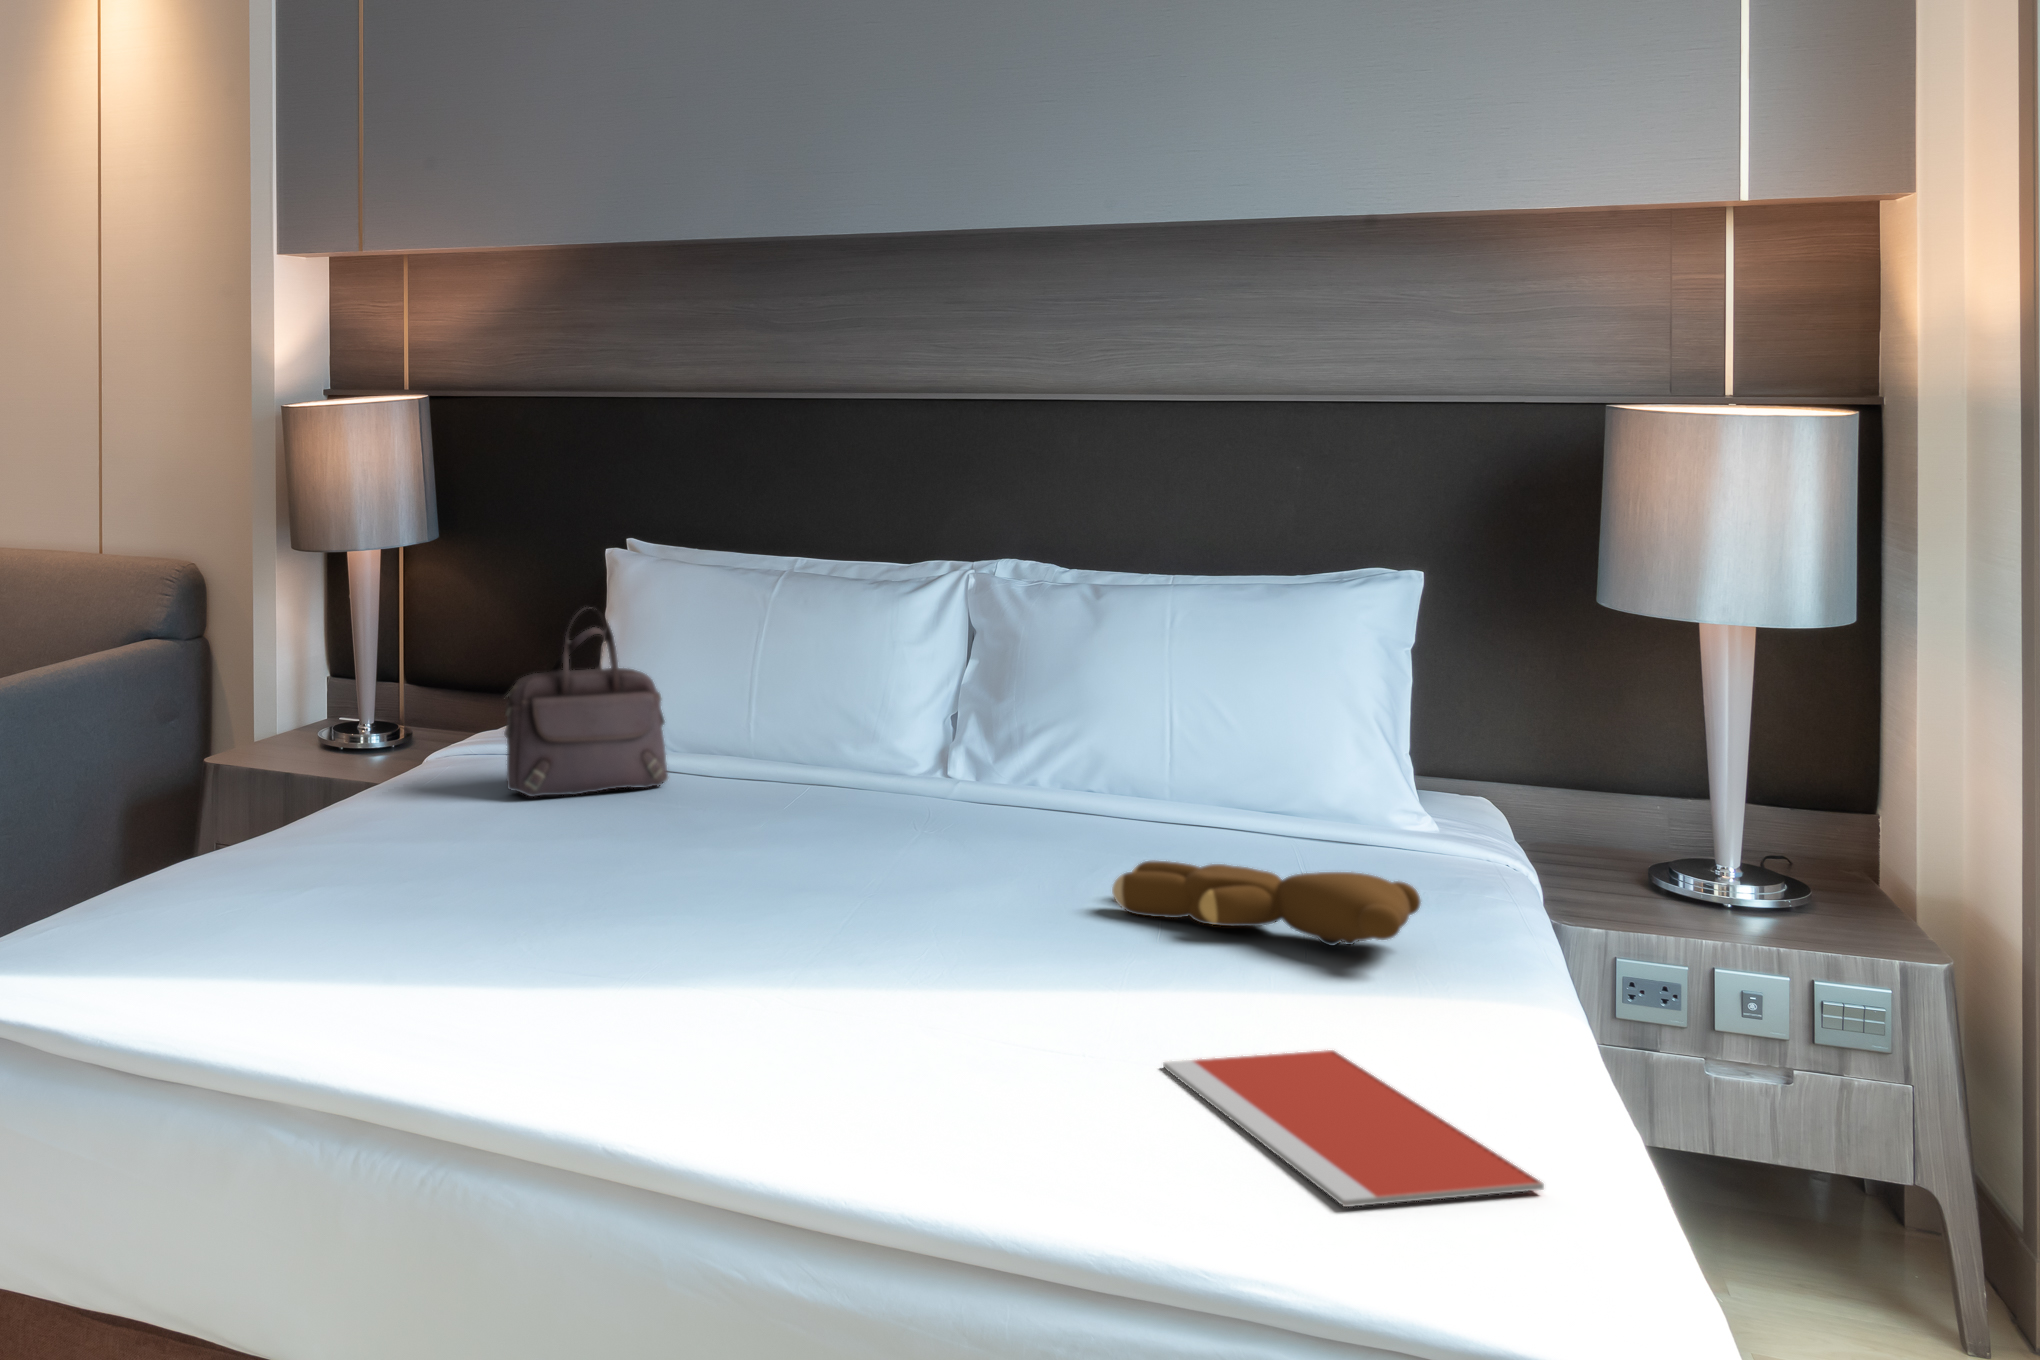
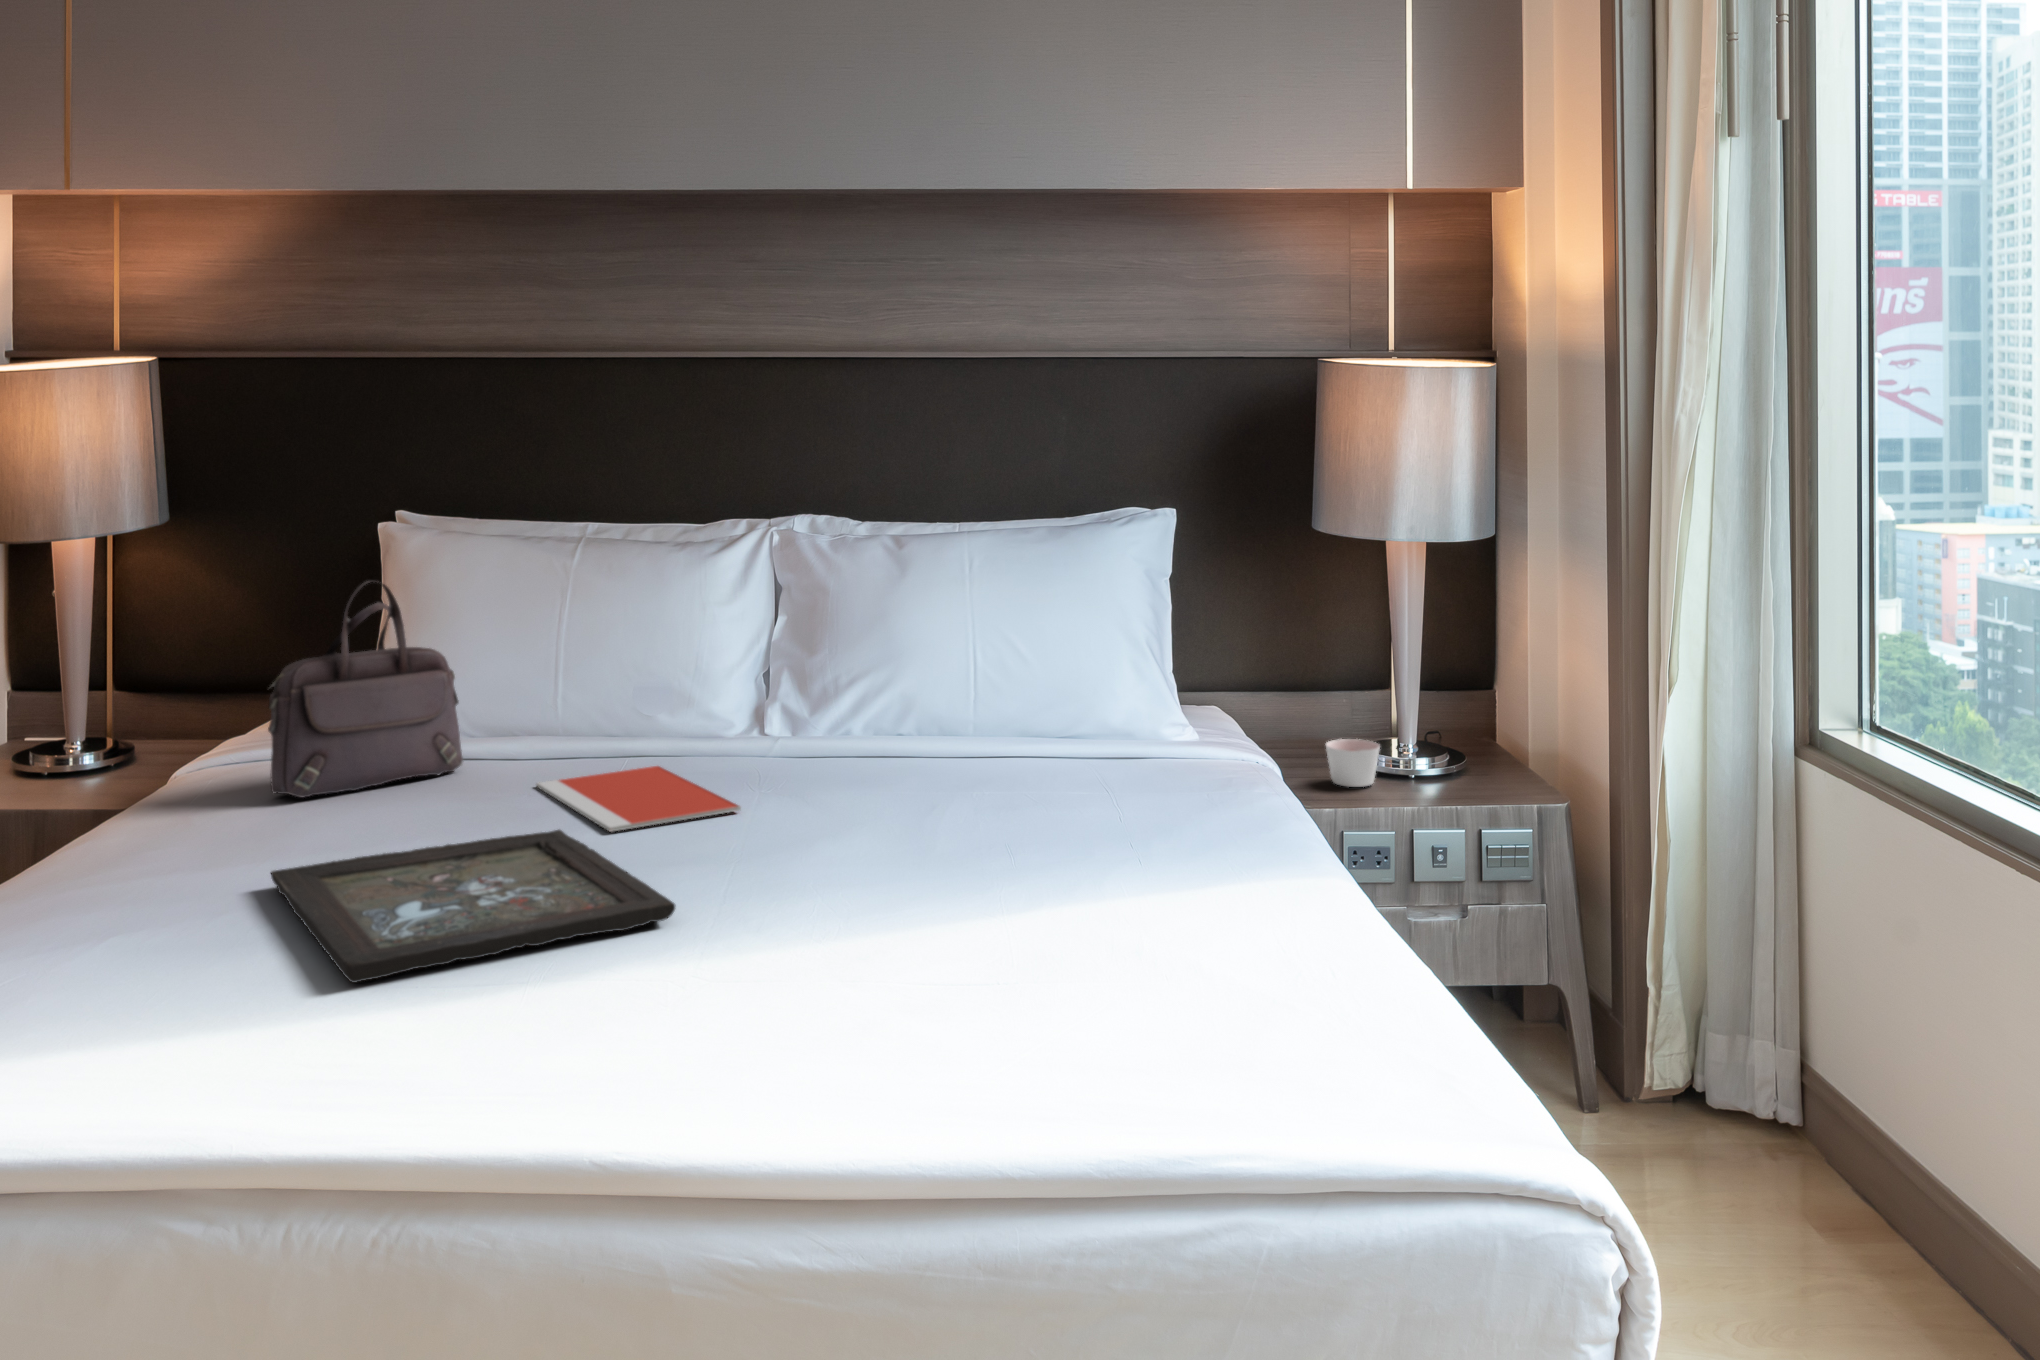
candle: none [1606,853,1680,912] -> present [1326,739,1380,787]
tray: none [495,854,828,972] -> present [271,830,675,983]
teddy bear: present [1112,861,1421,946] -> none [943,774,1213,844]
notebook: present [1163,1050,1544,1207] -> present [537,766,741,832]

